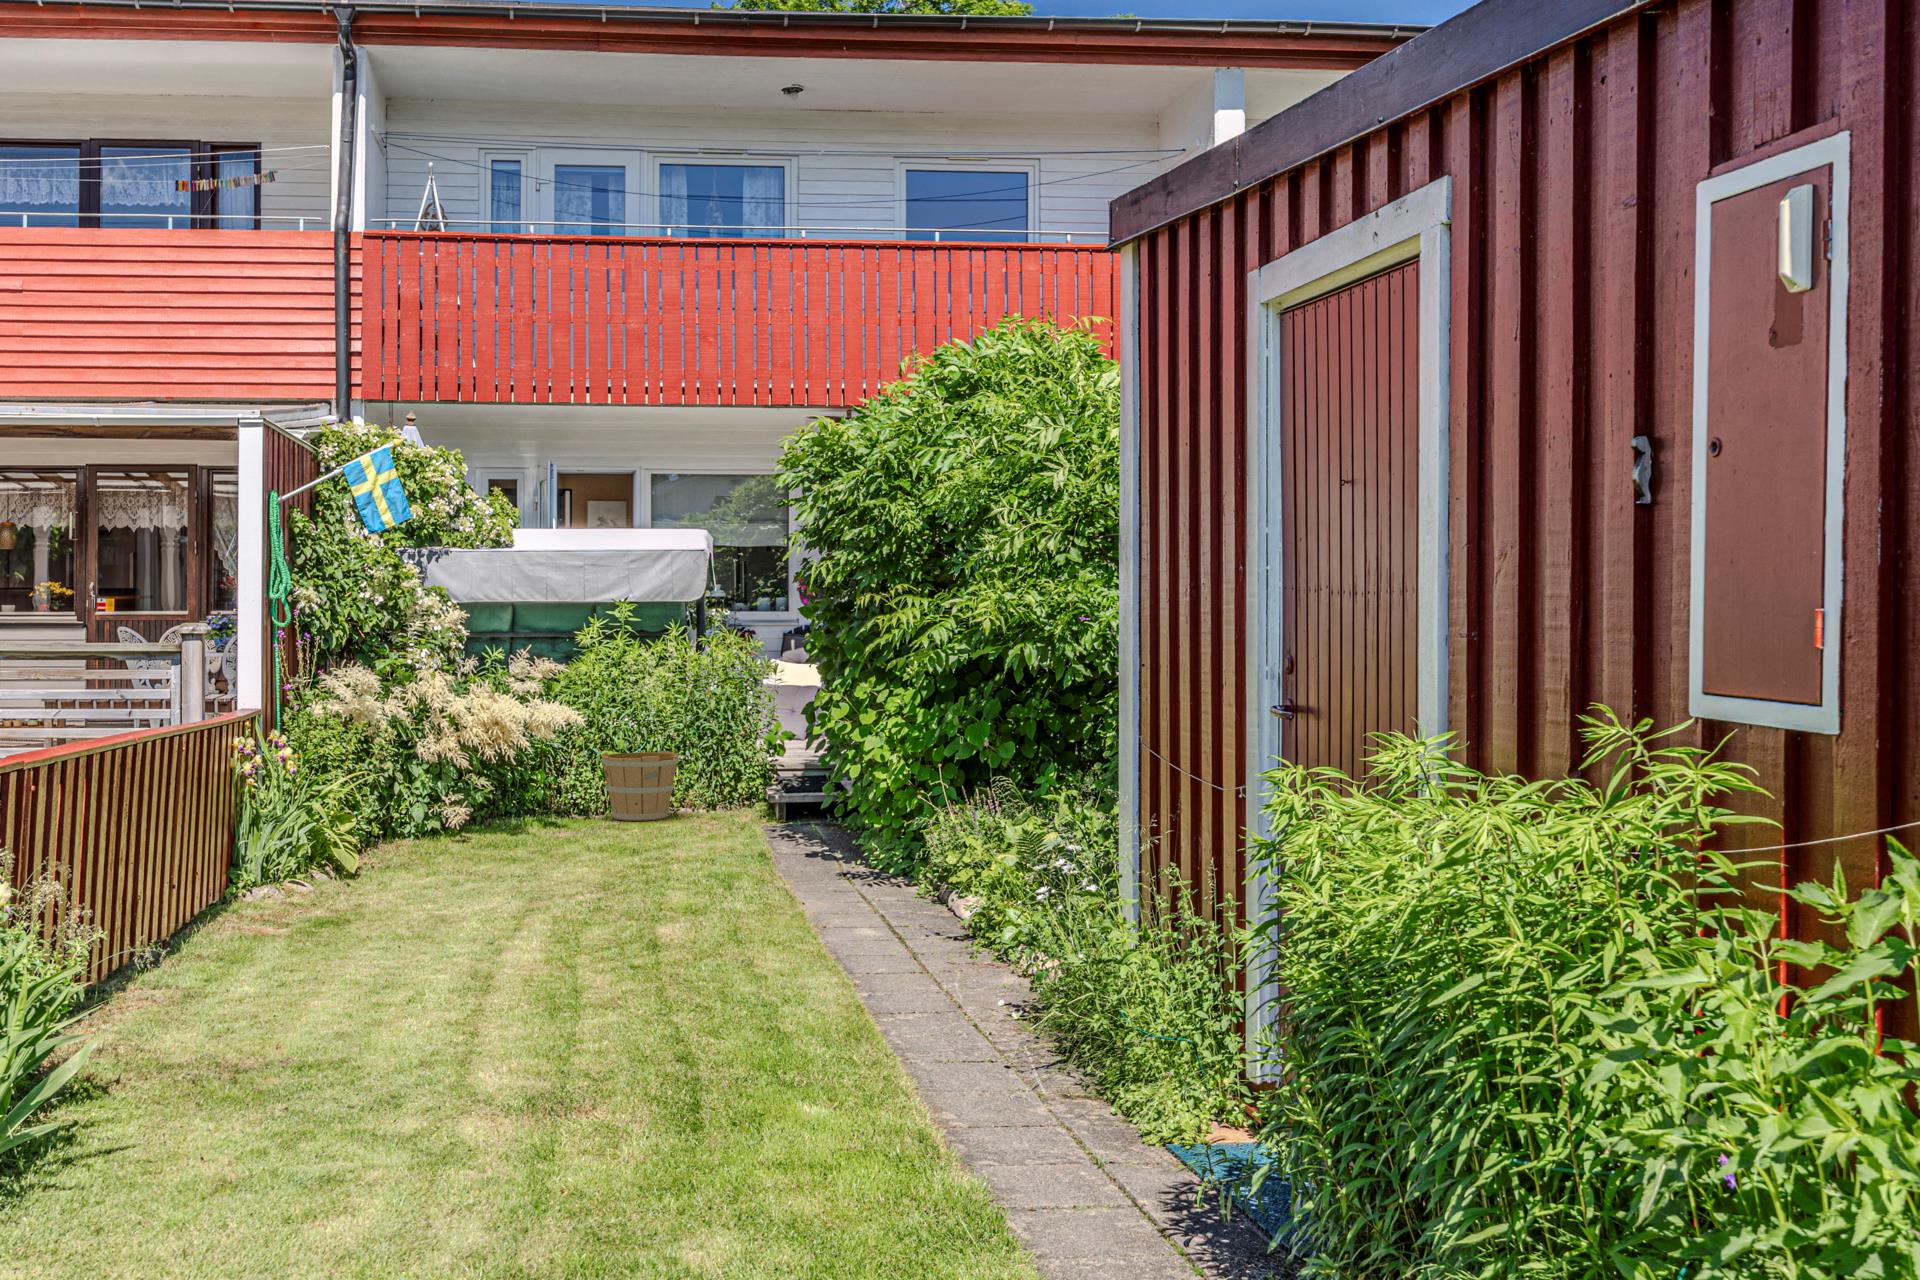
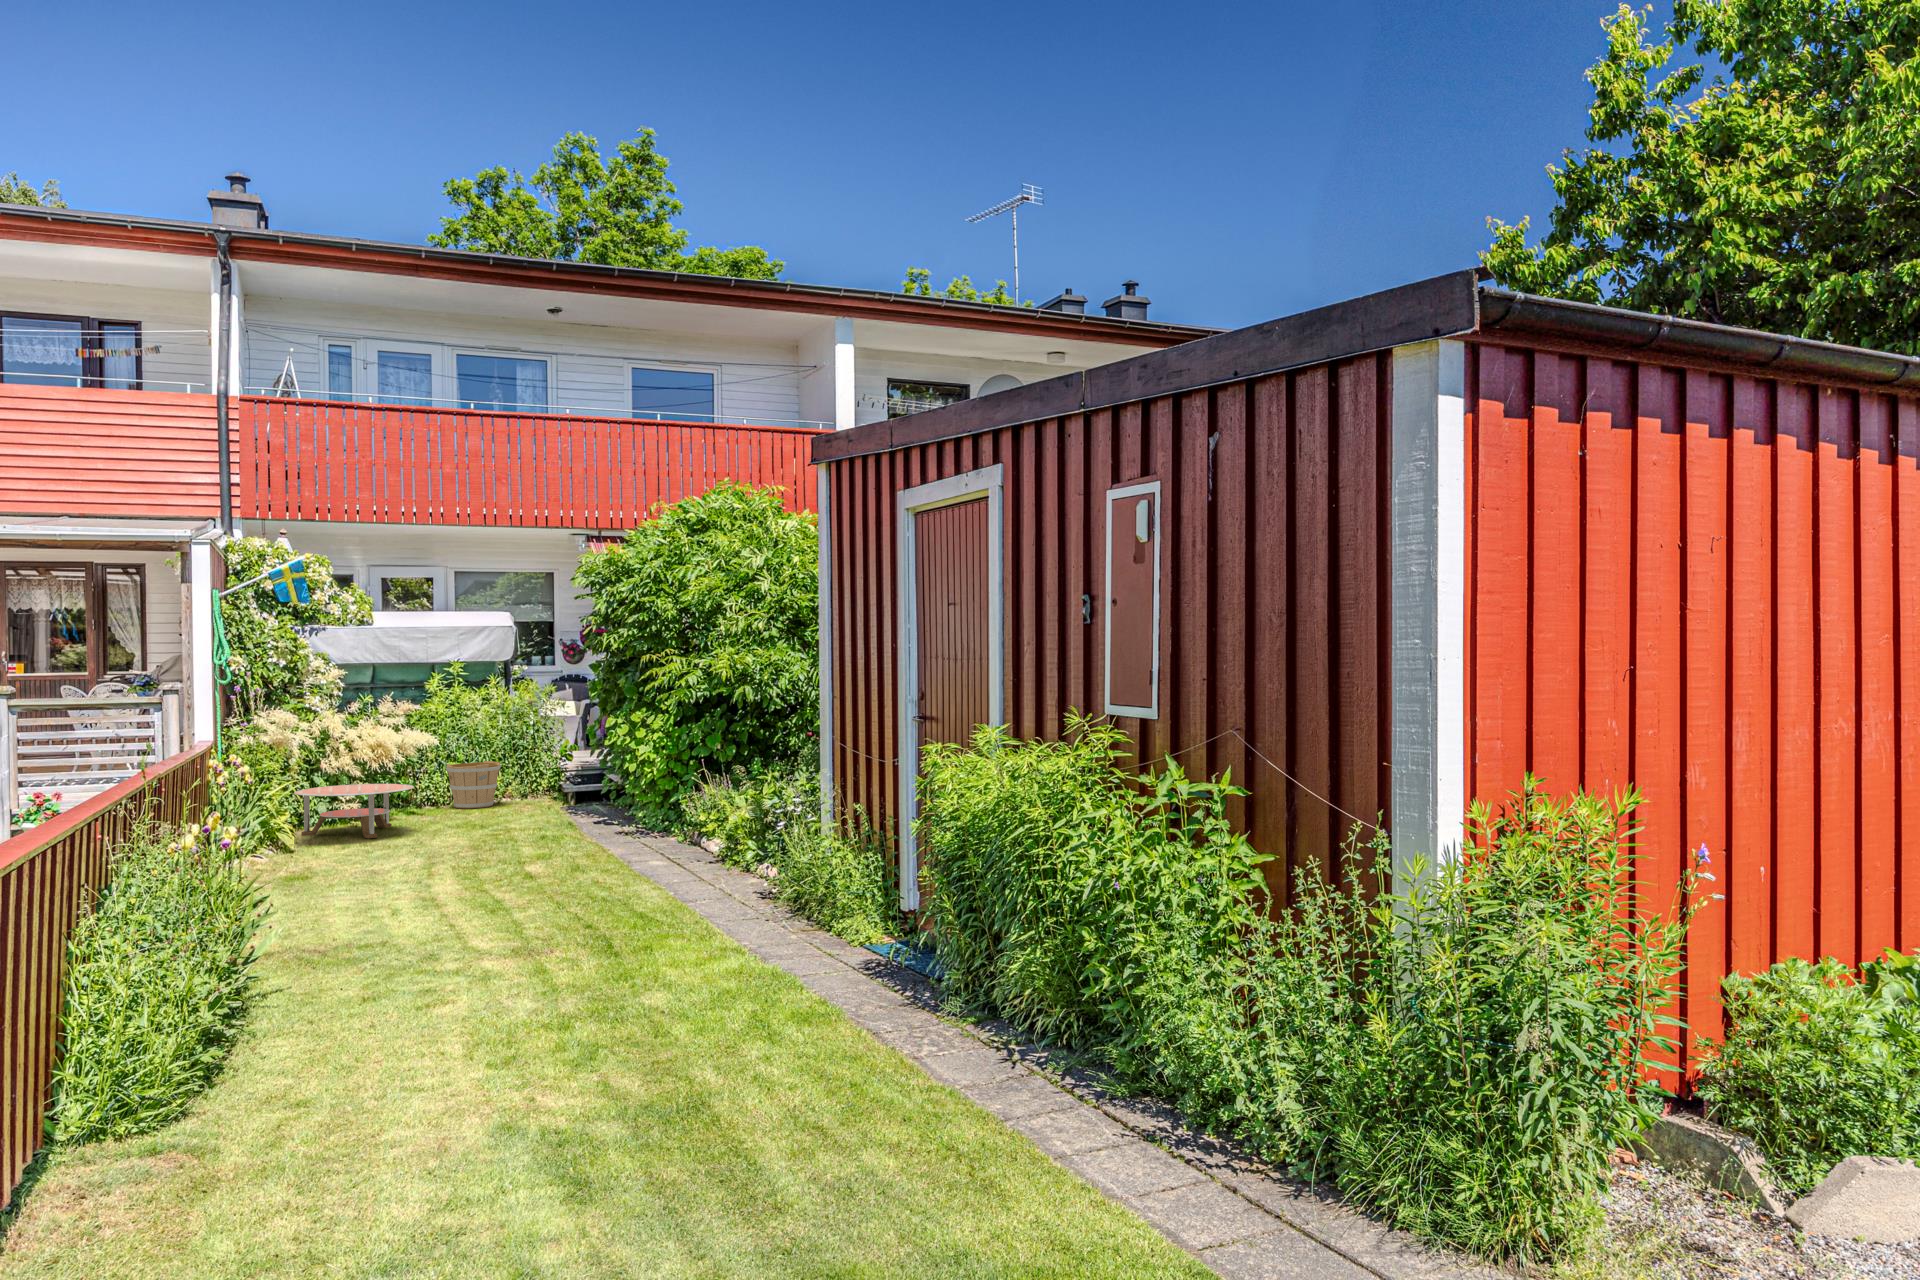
round table: none [368,780,537,863] -> present [294,784,414,838]

